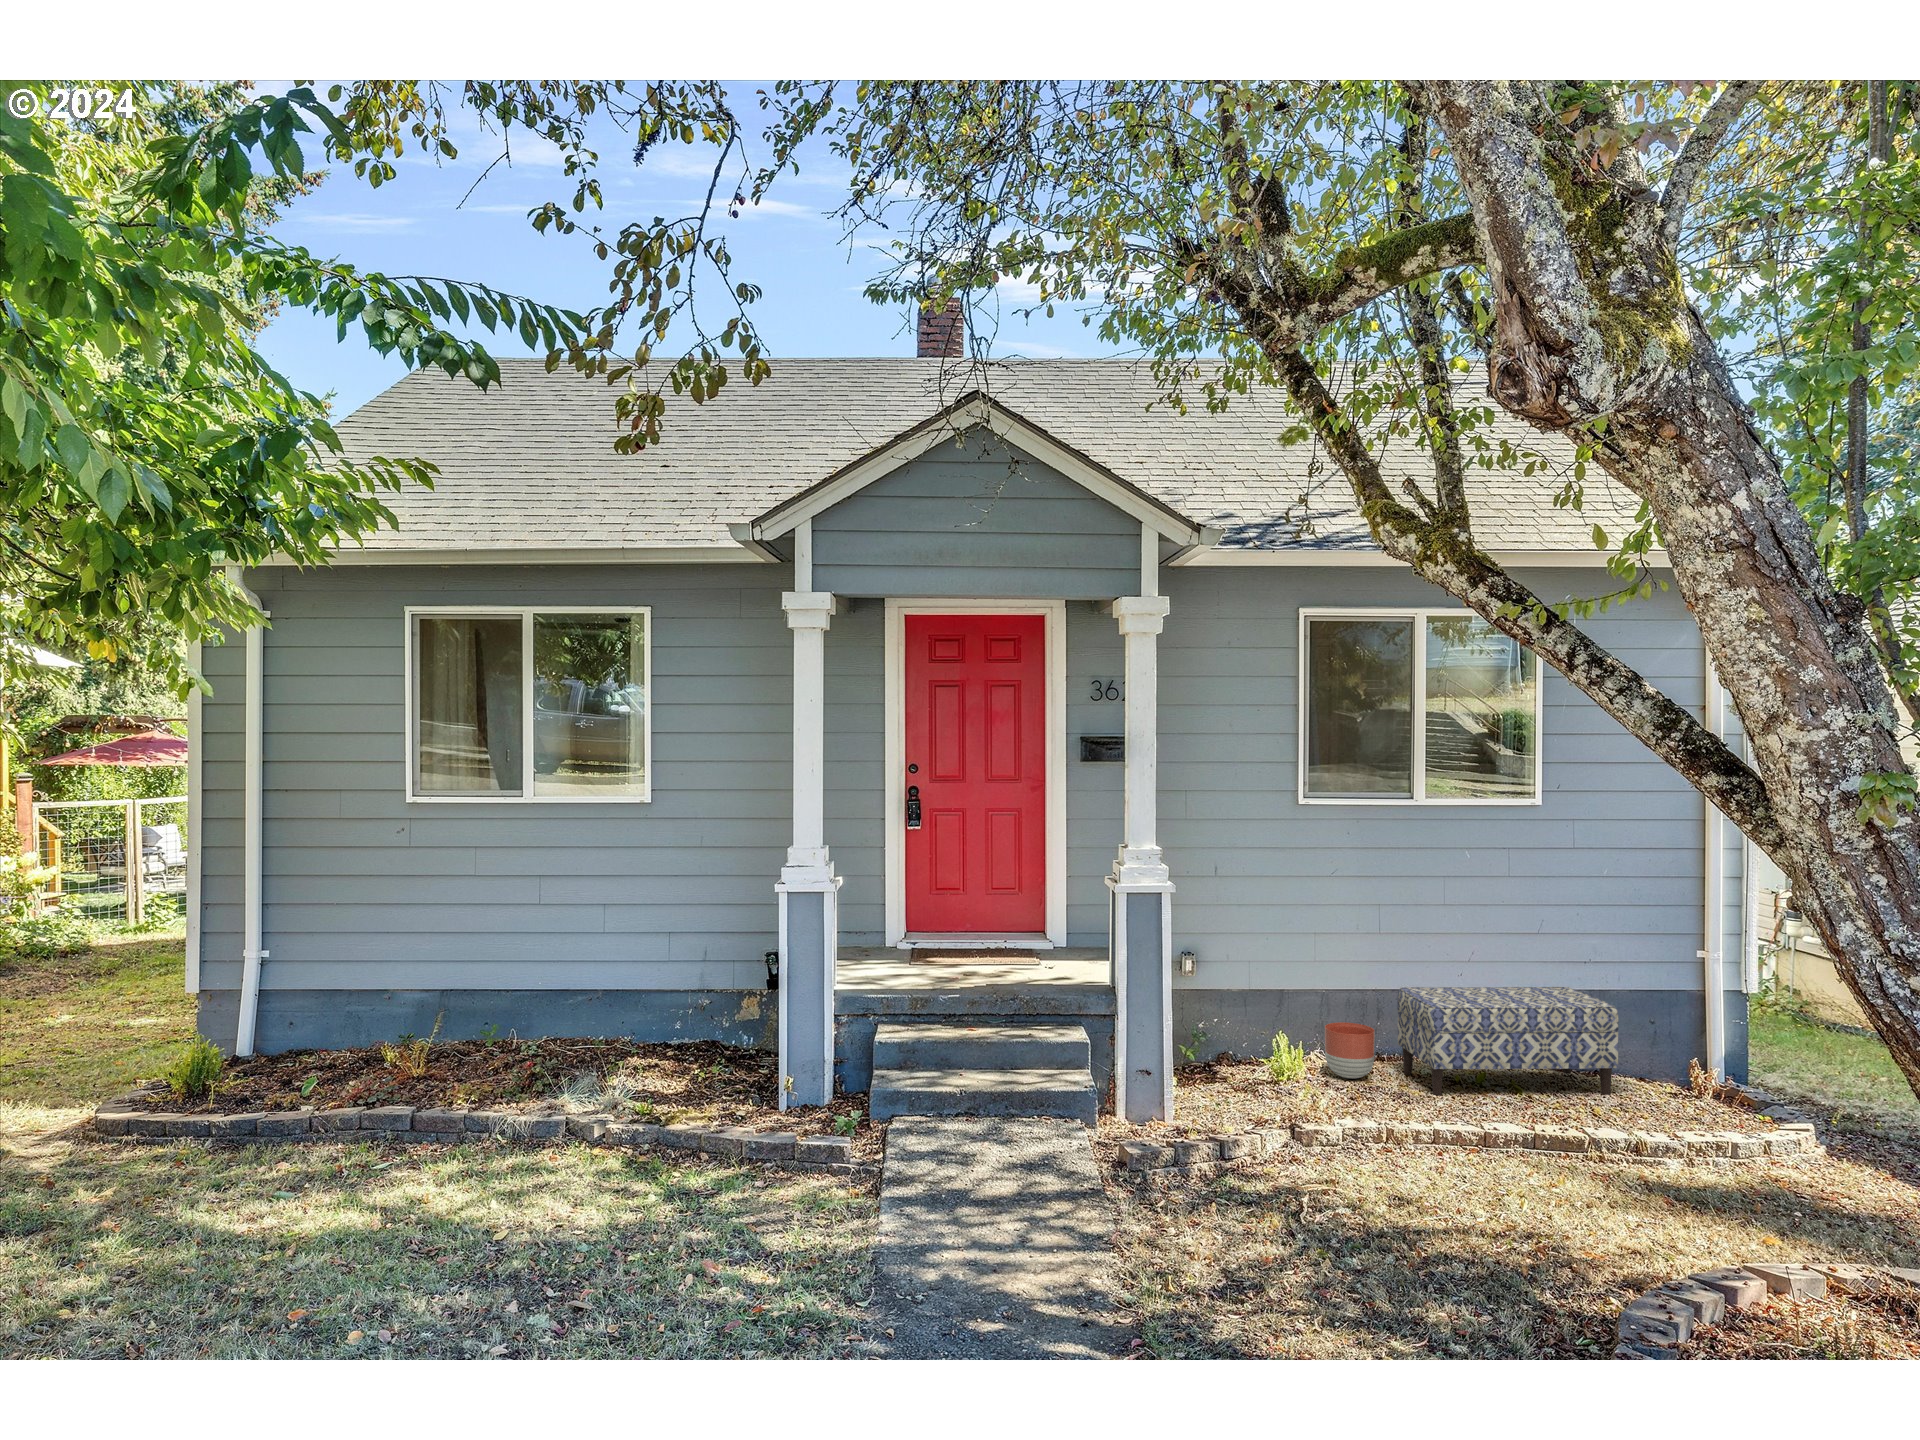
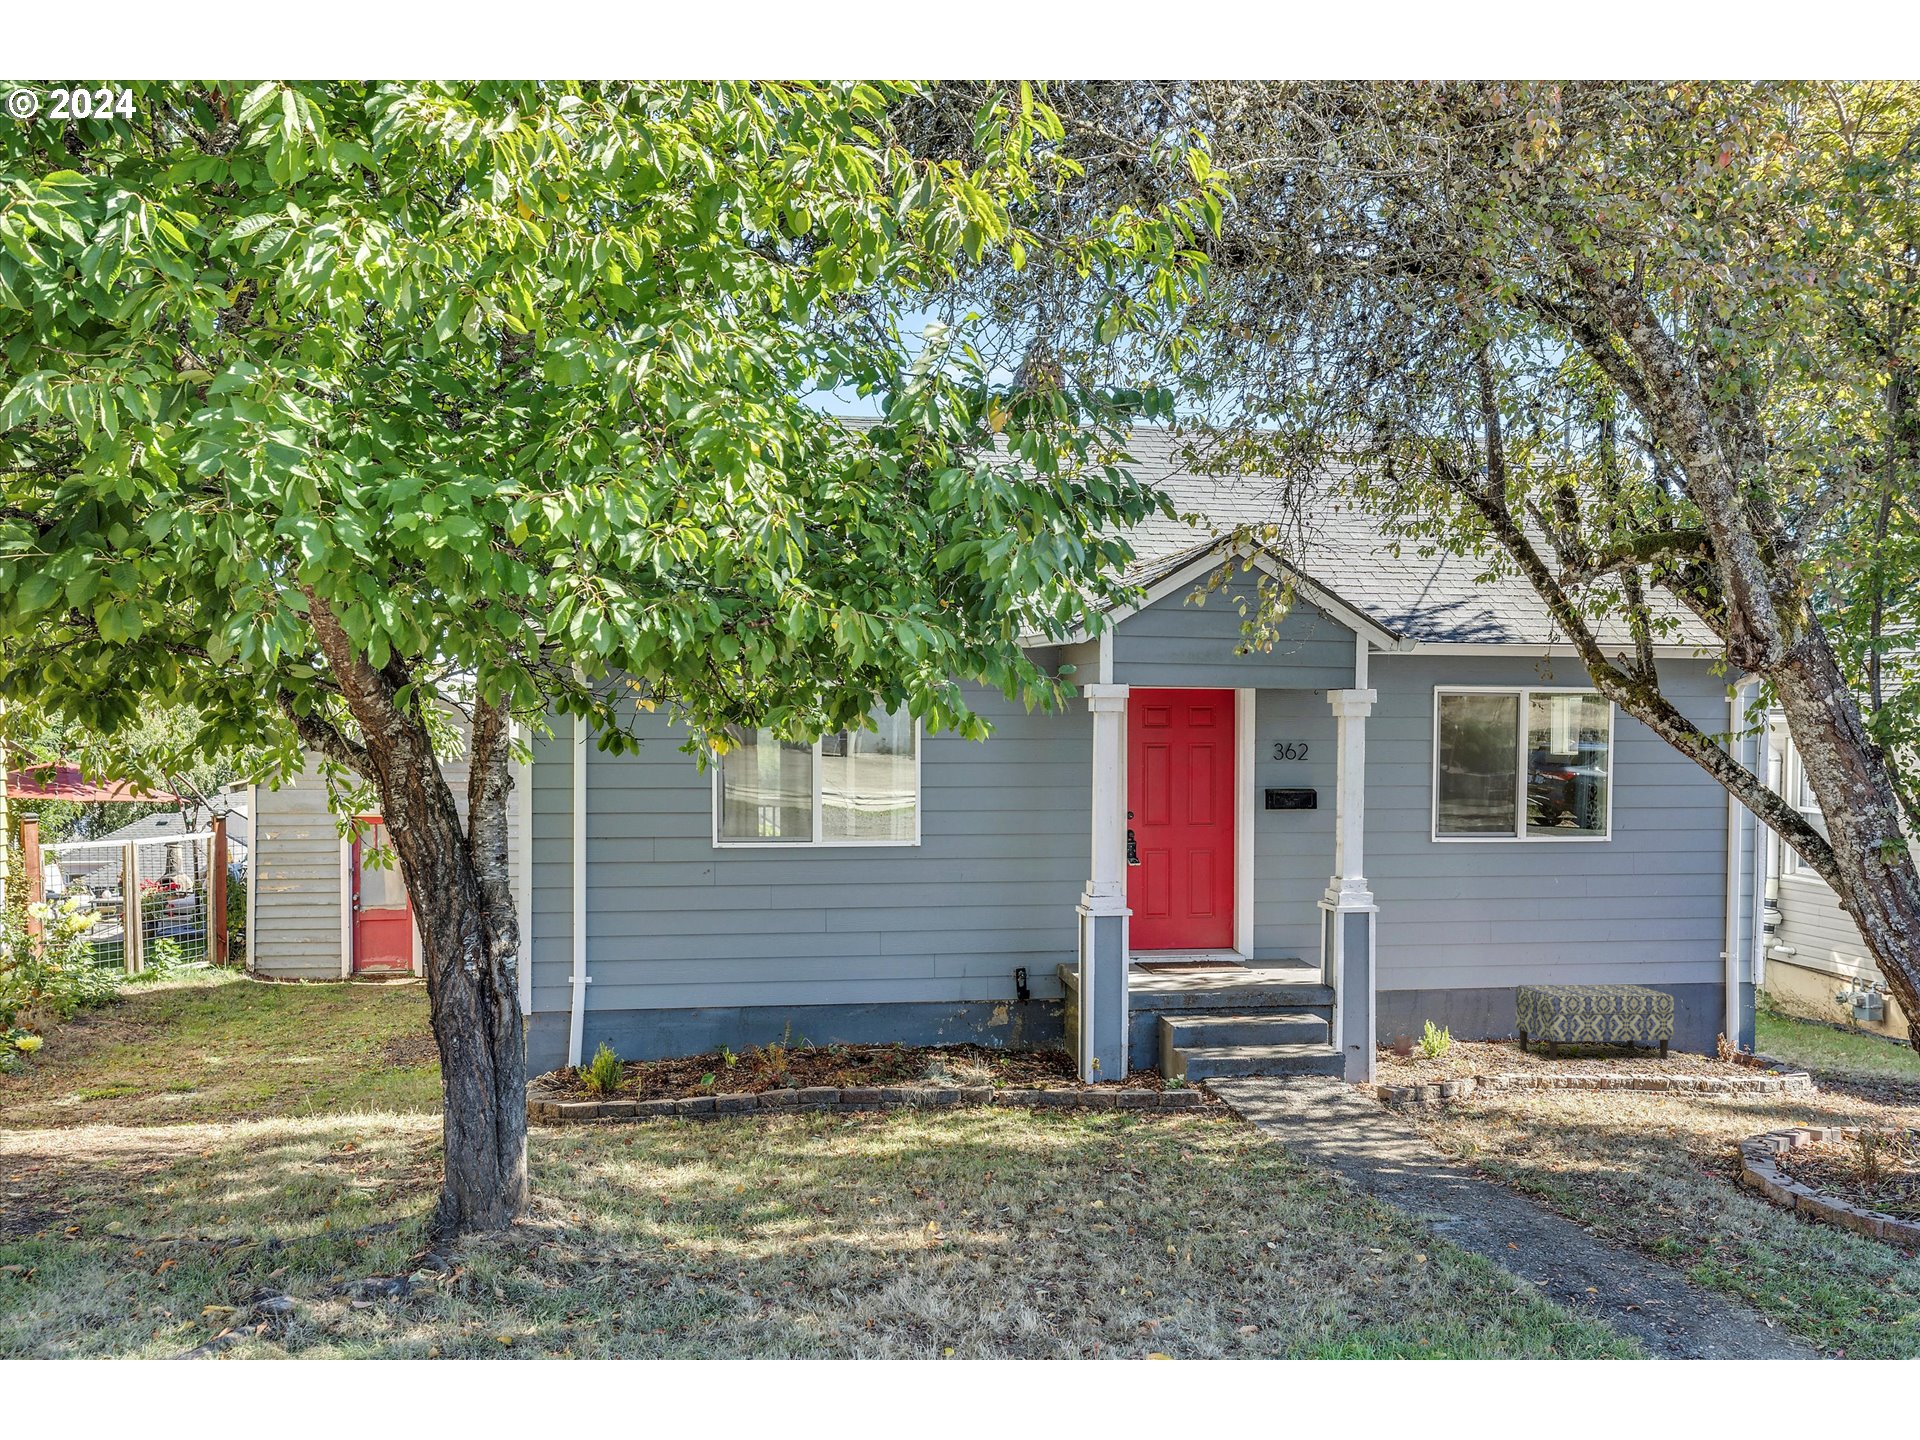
planter: present [1325,1022,1375,1079] -> none [1466,1012,1504,1053]
watering can: none [1214,1043,1243,1084] -> present [1393,1028,1415,1056]

